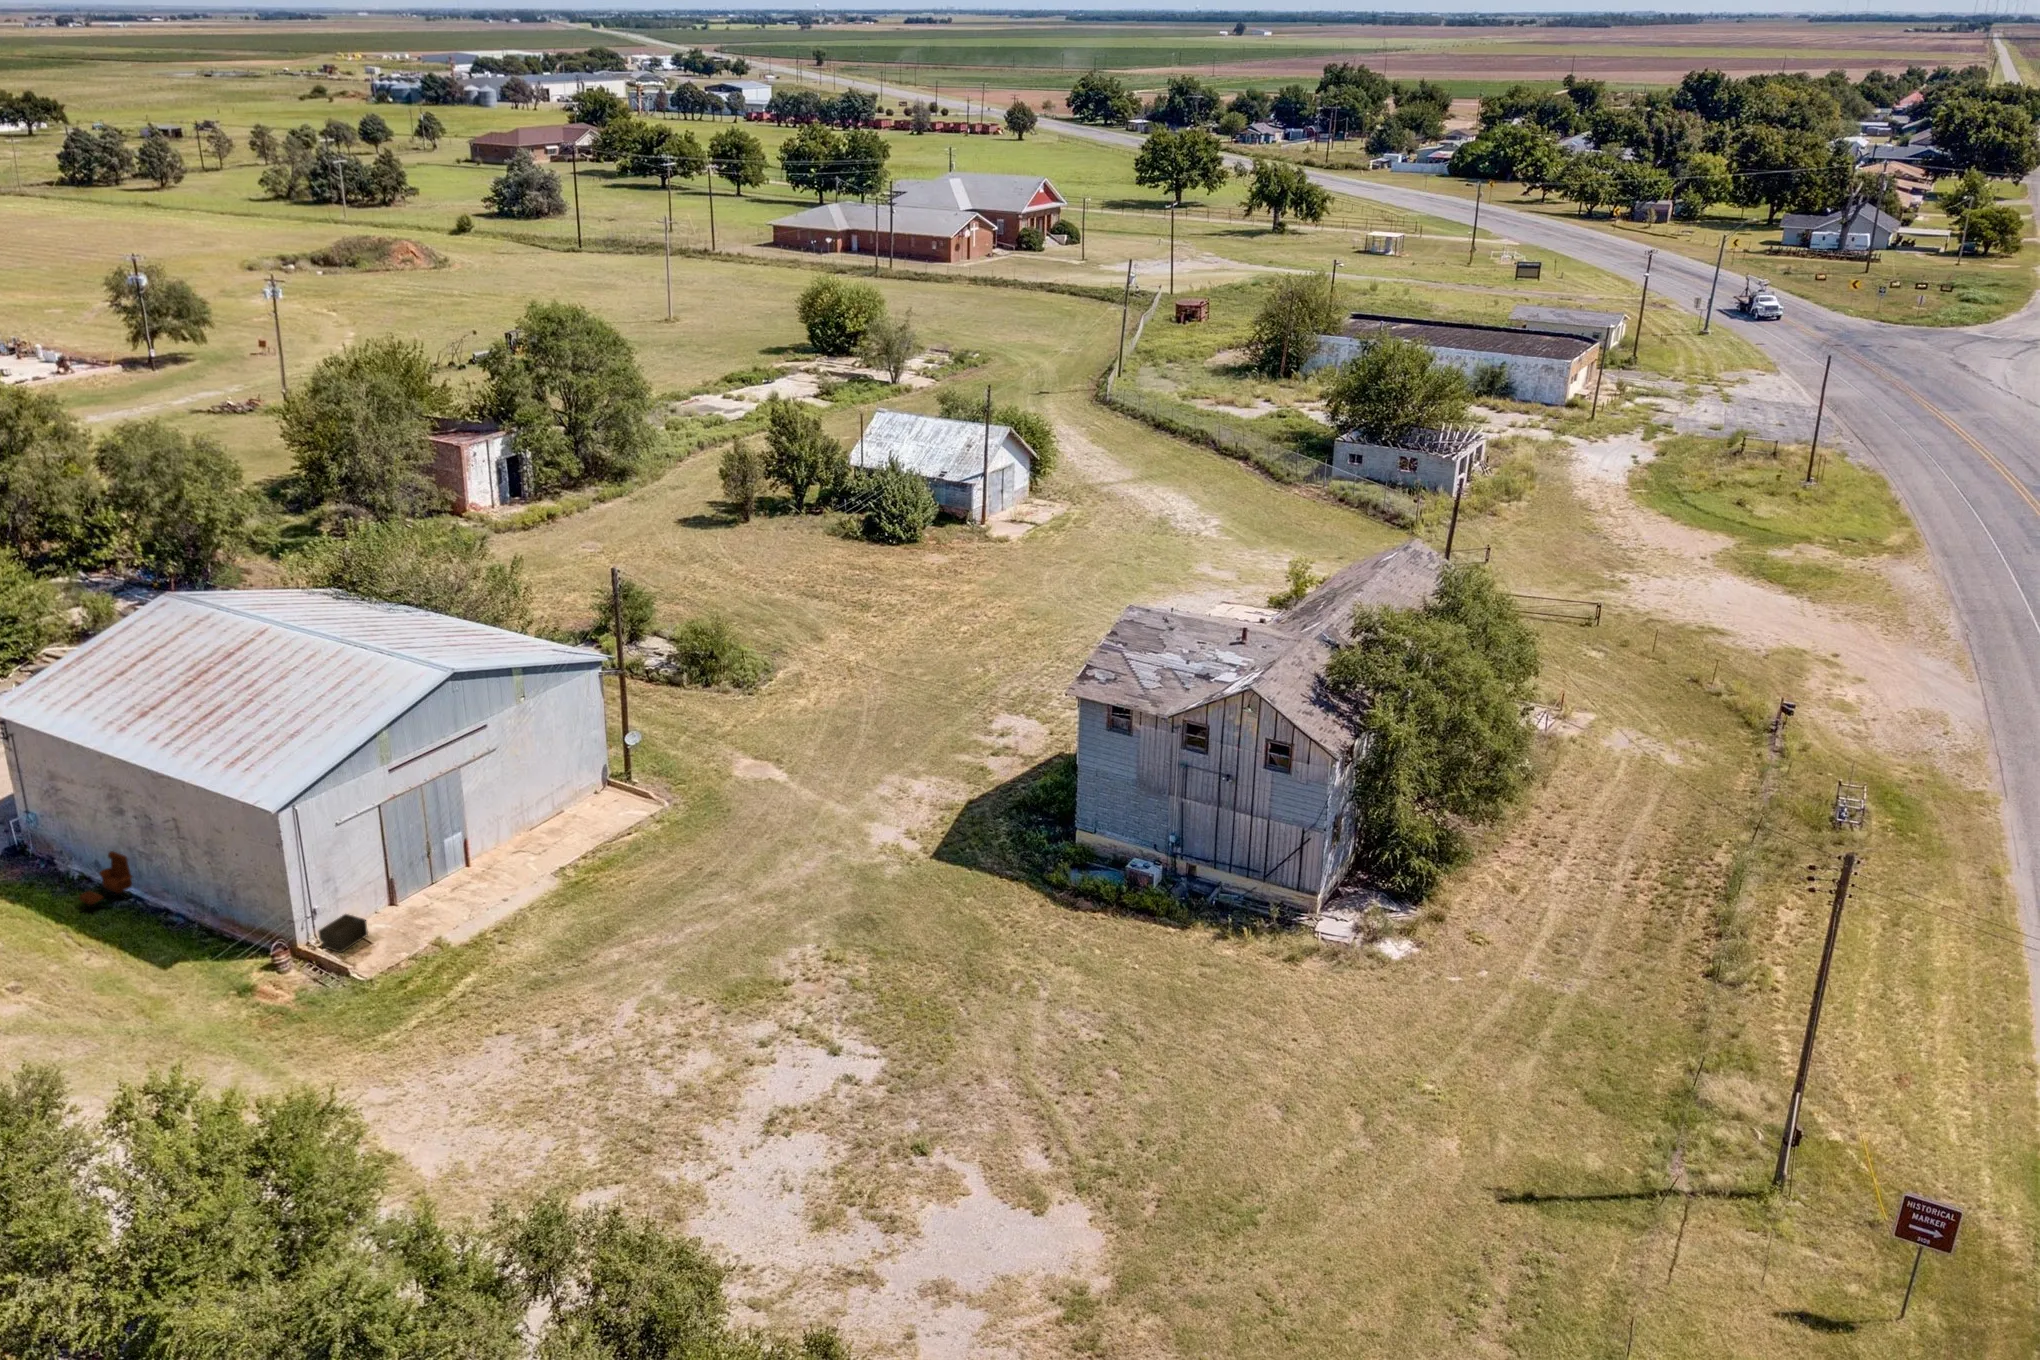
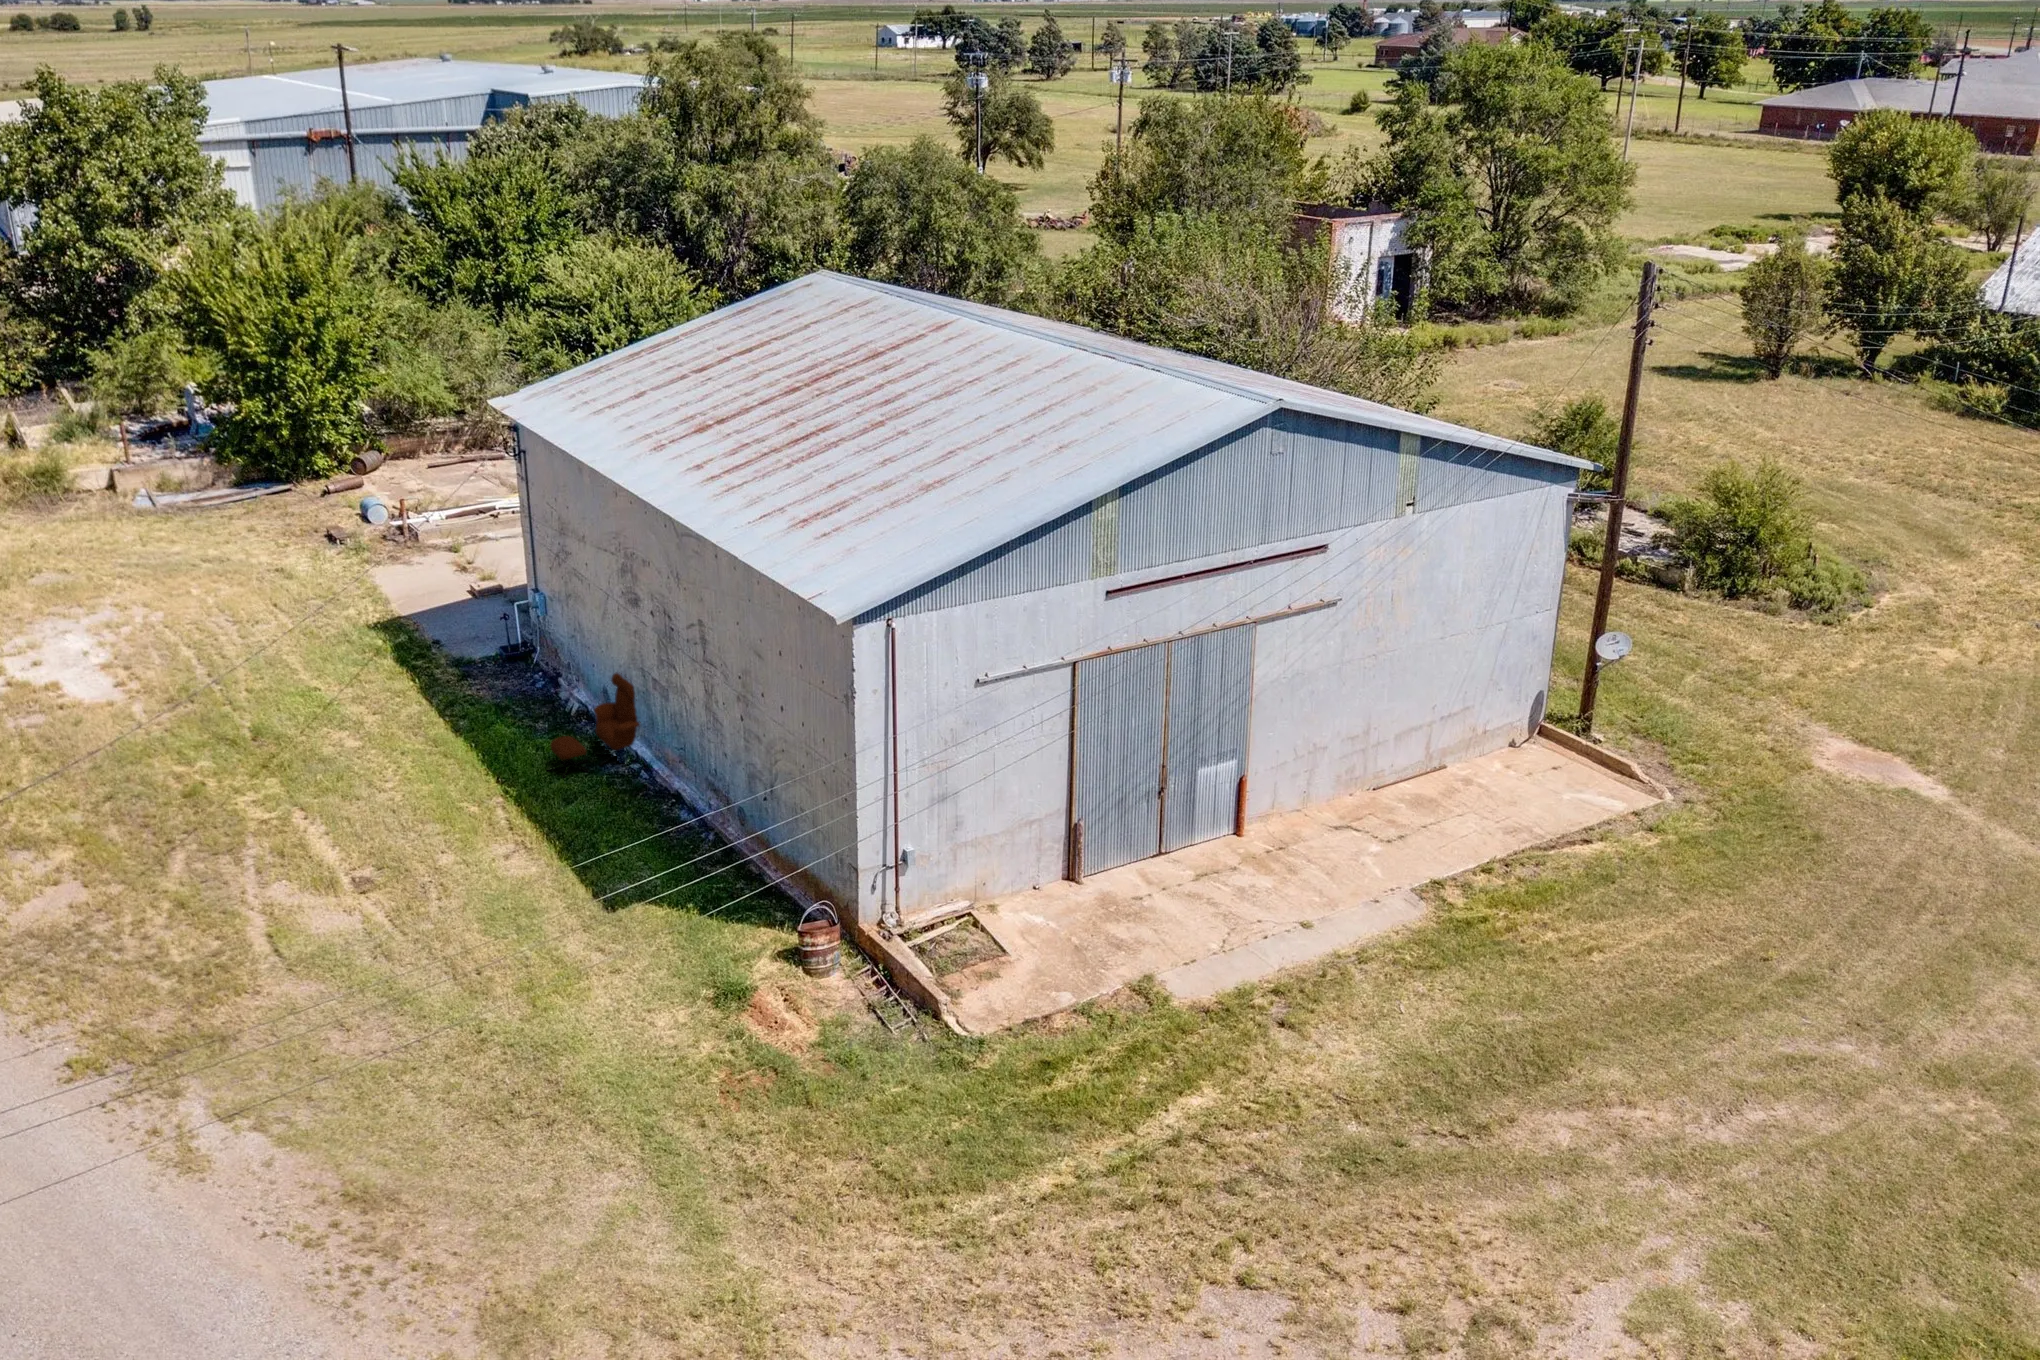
cardboard box: present [319,914,368,952] -> none [906,877,1005,960]

